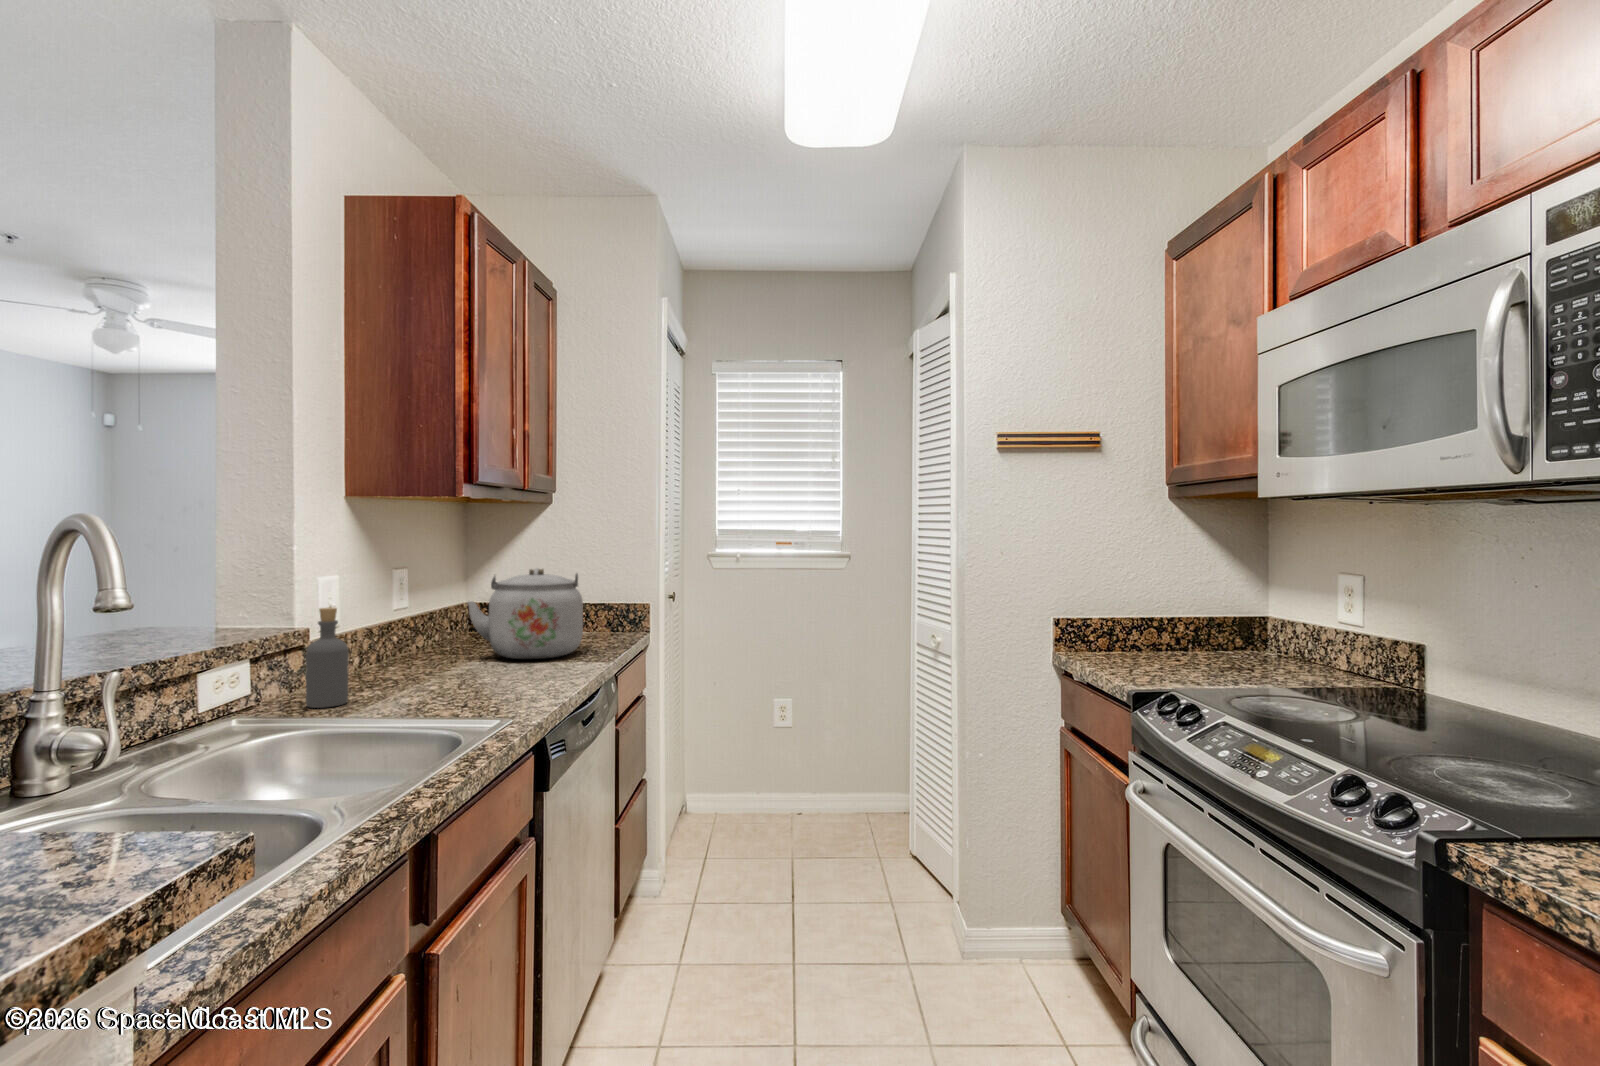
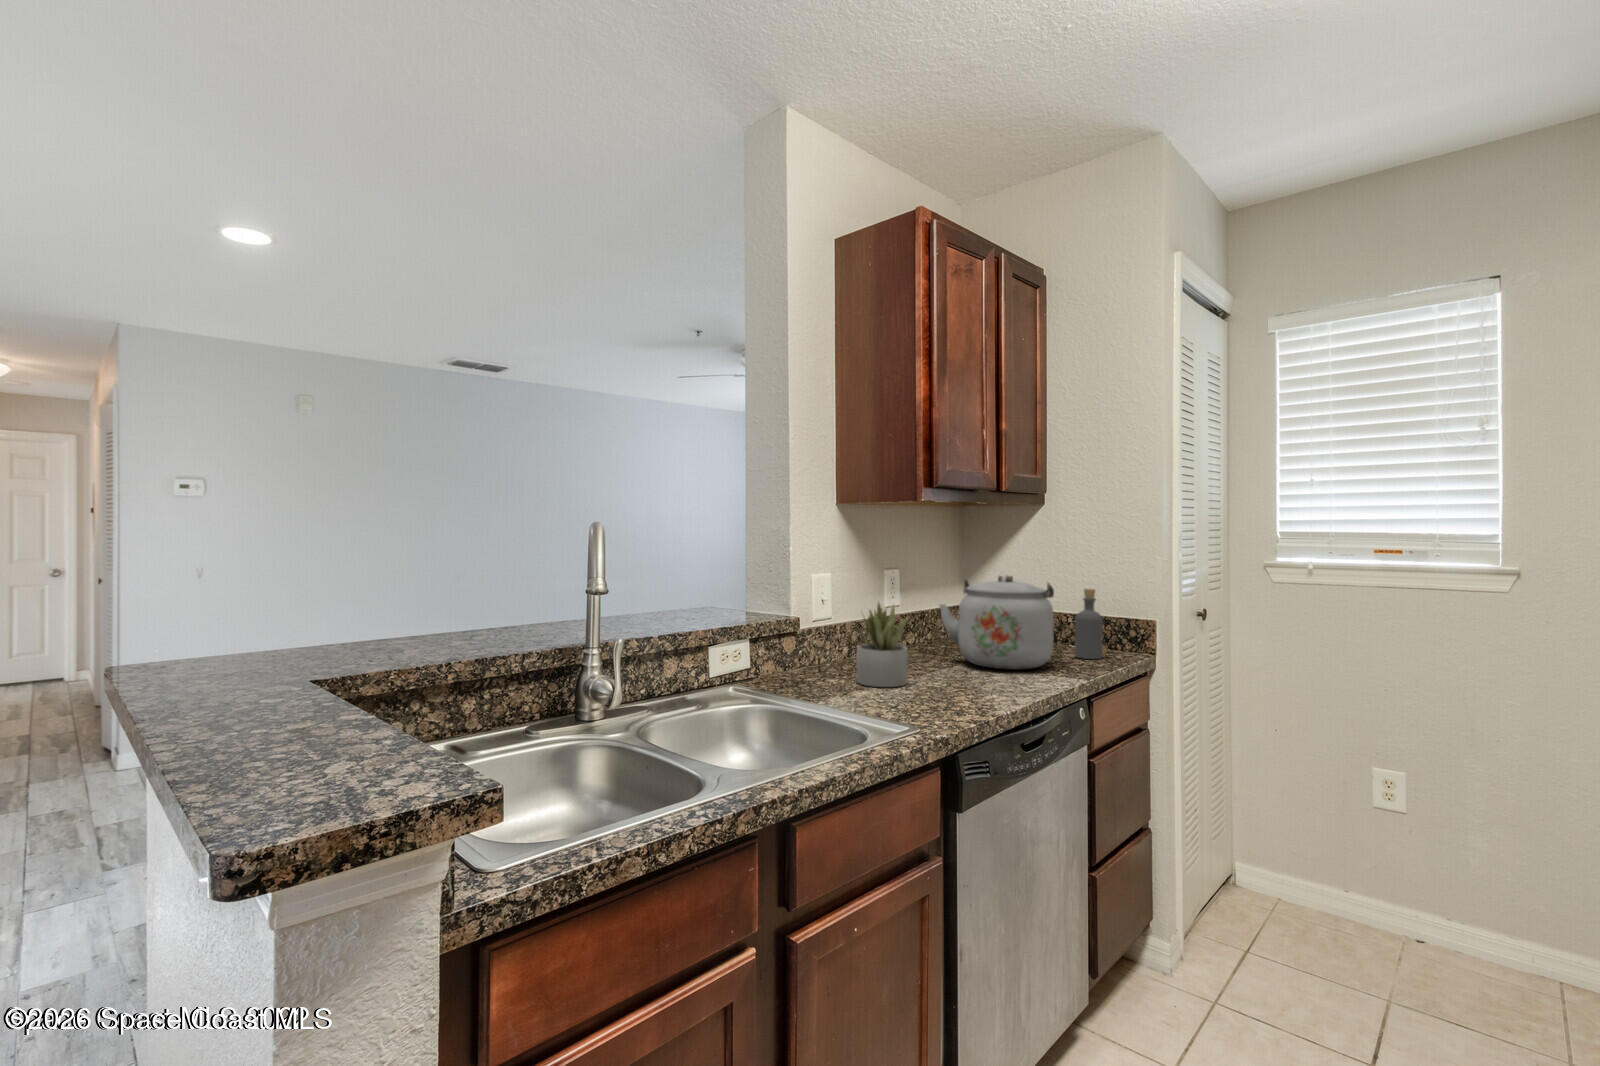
succulent plant: none [391,600,456,693] -> present [856,602,908,687]
bottle: present [306,607,349,708] -> present [1075,589,1103,659]

